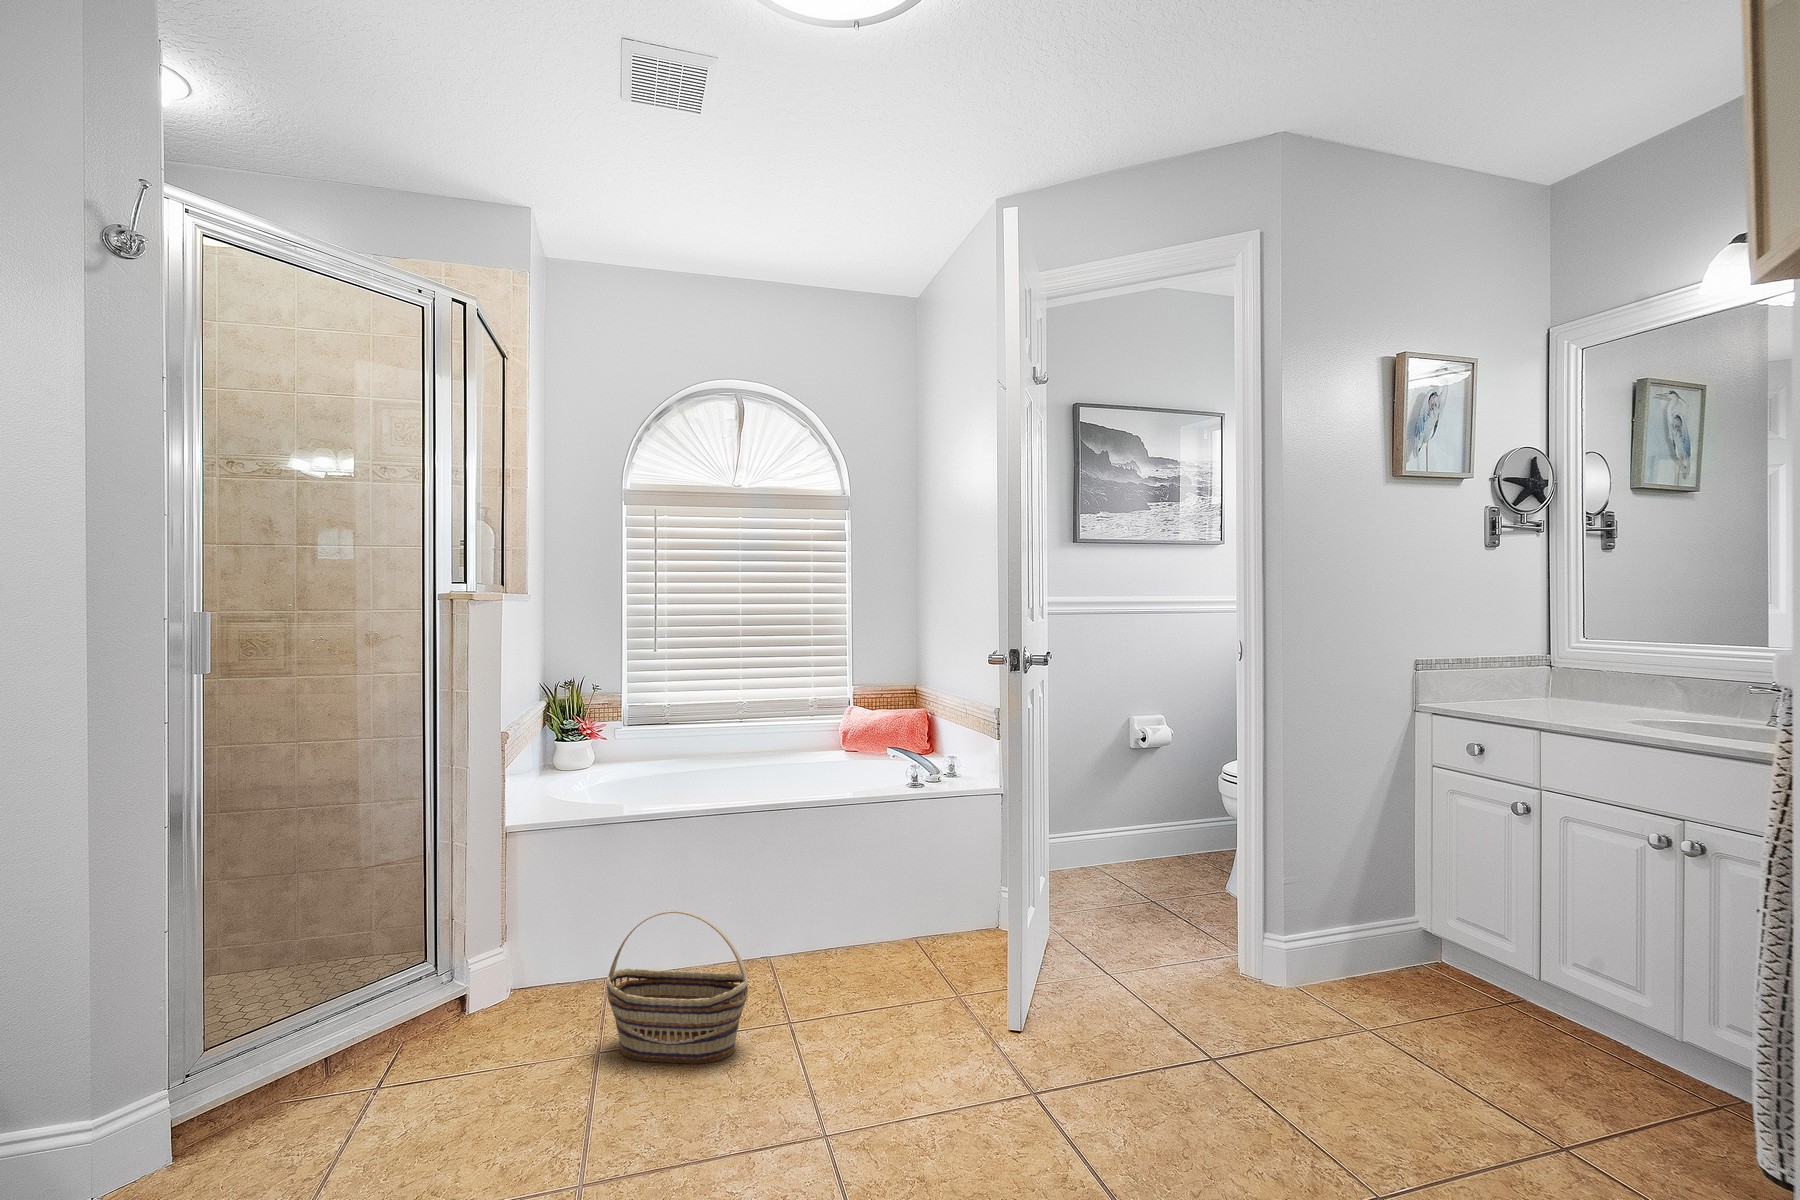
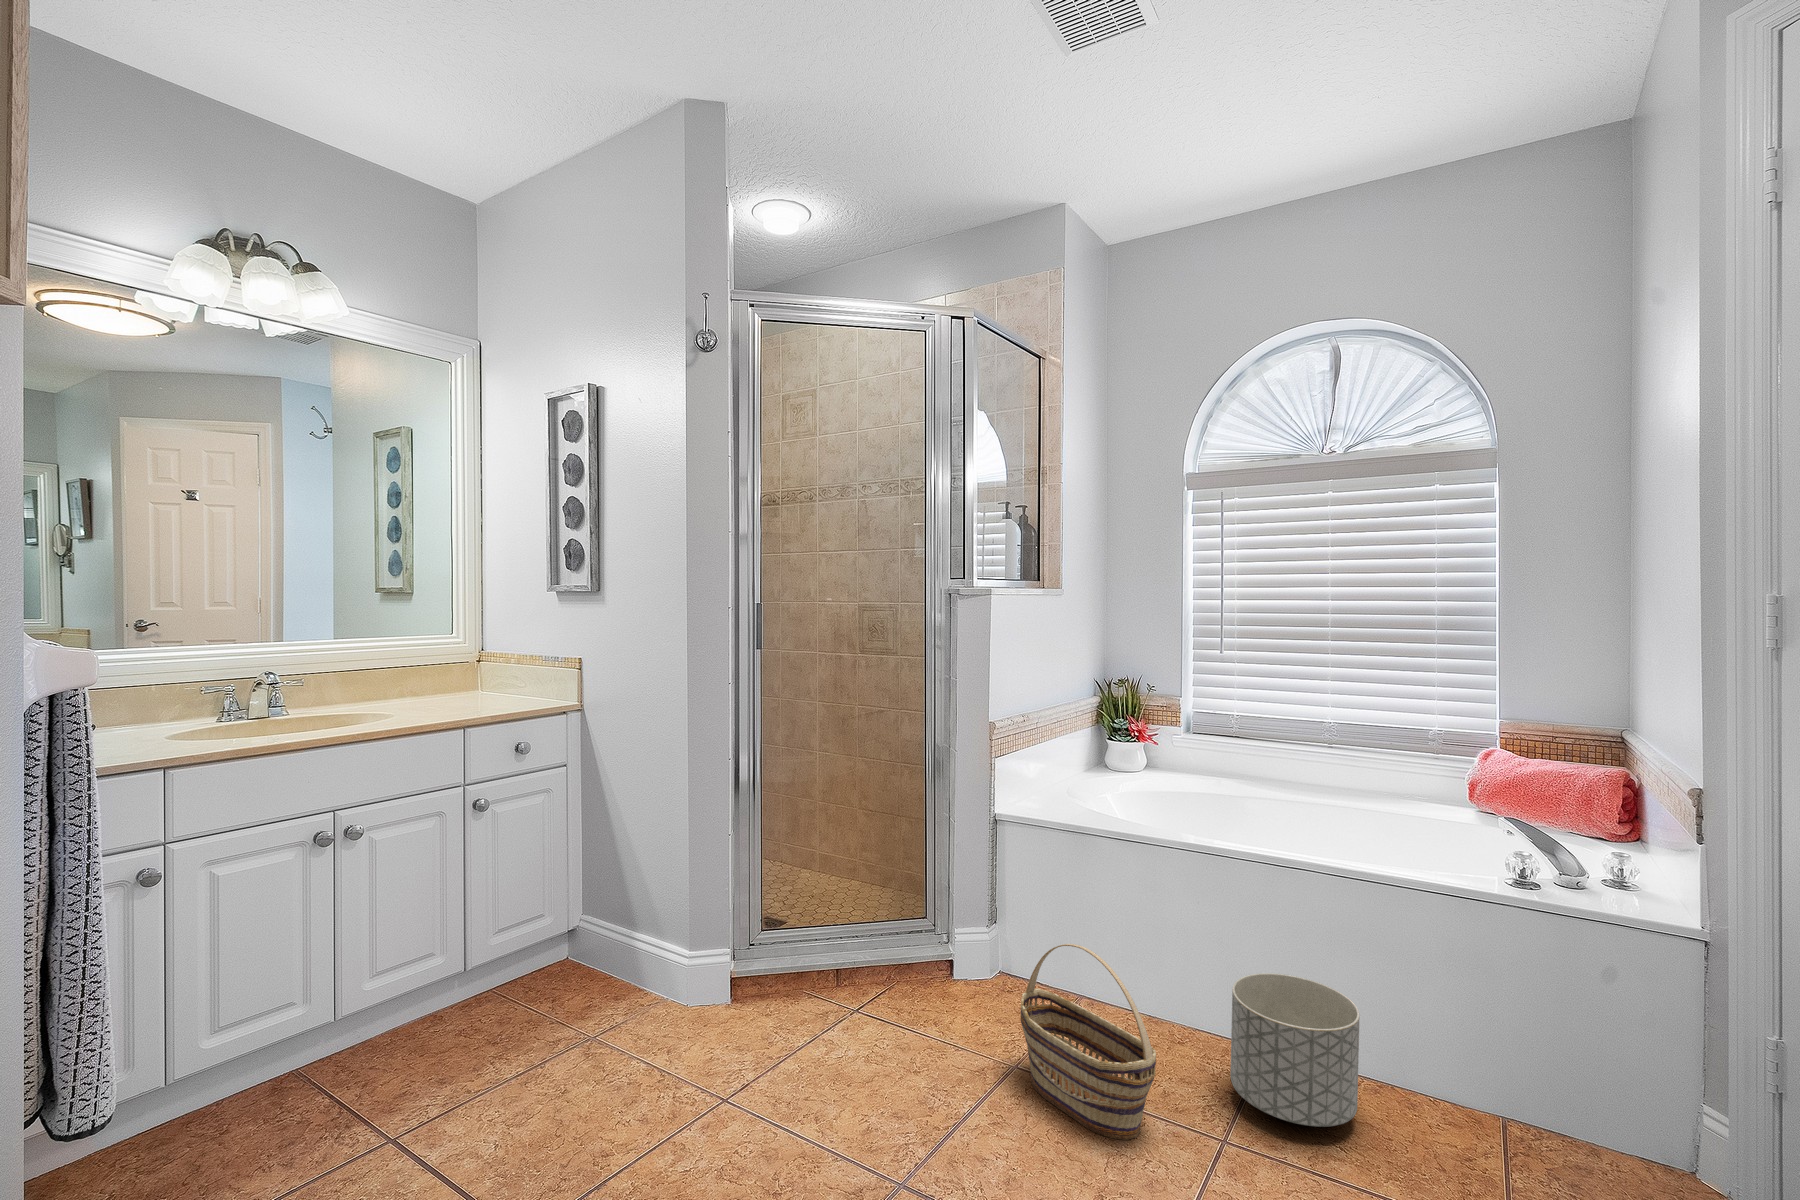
planter: none [771,888,859,995] -> present [1230,973,1360,1127]

